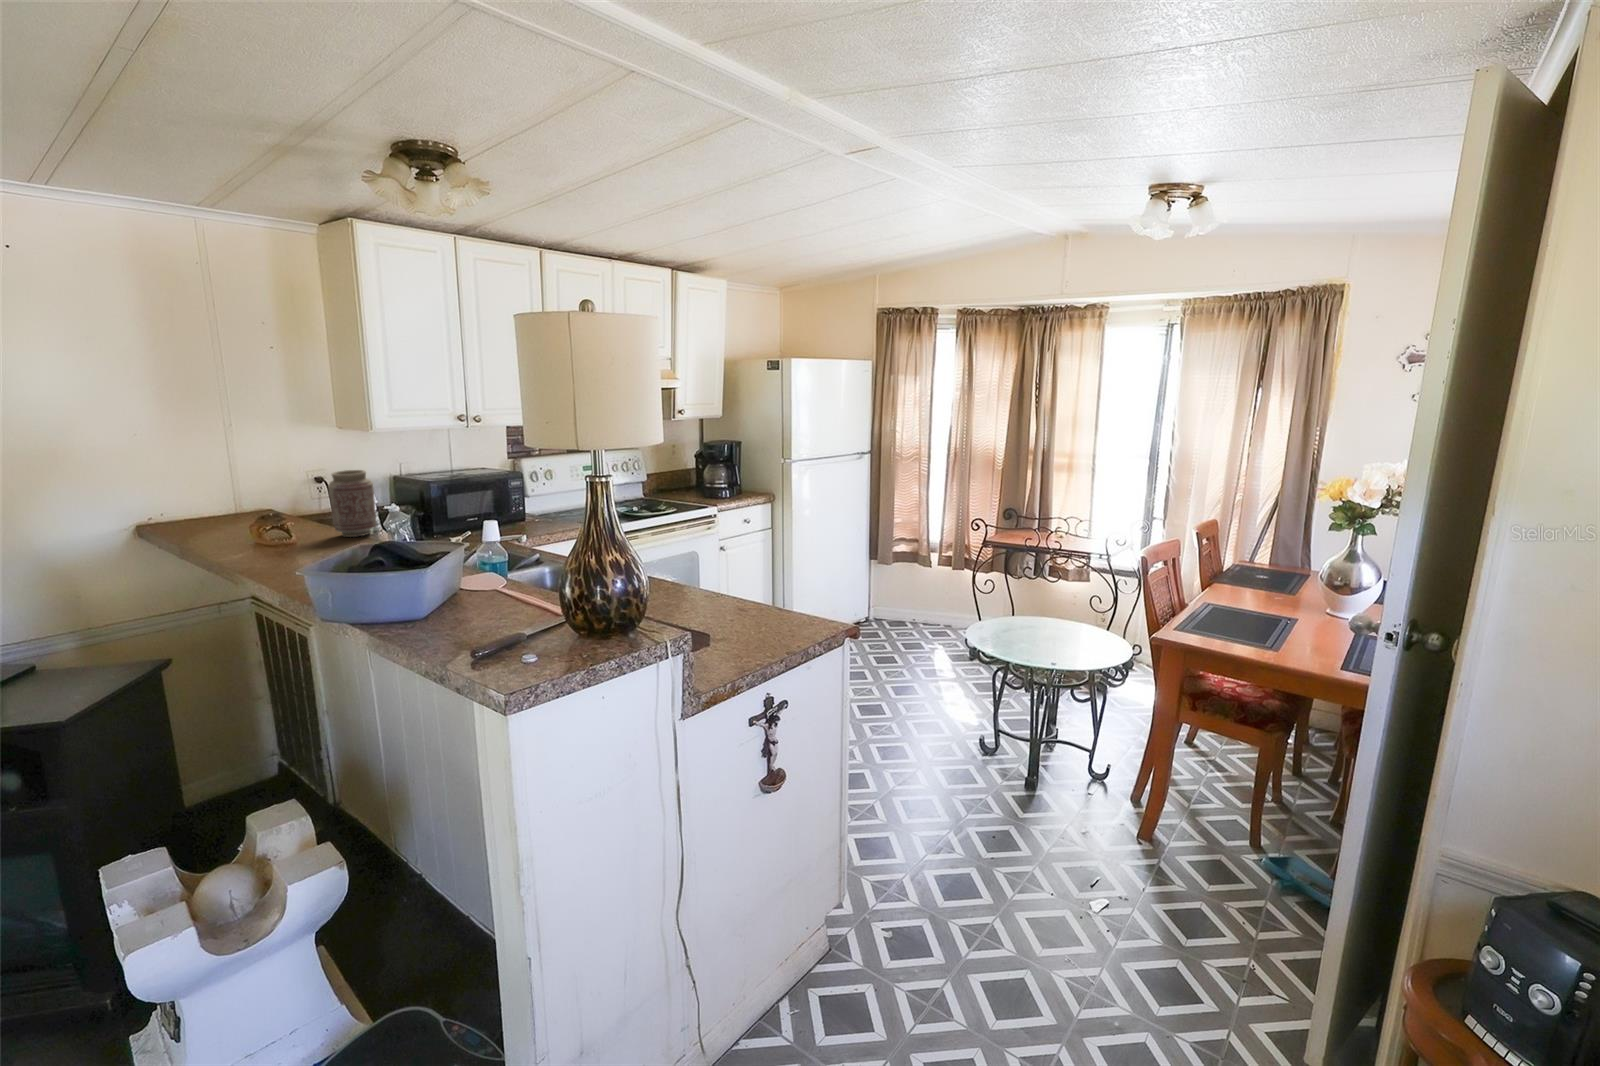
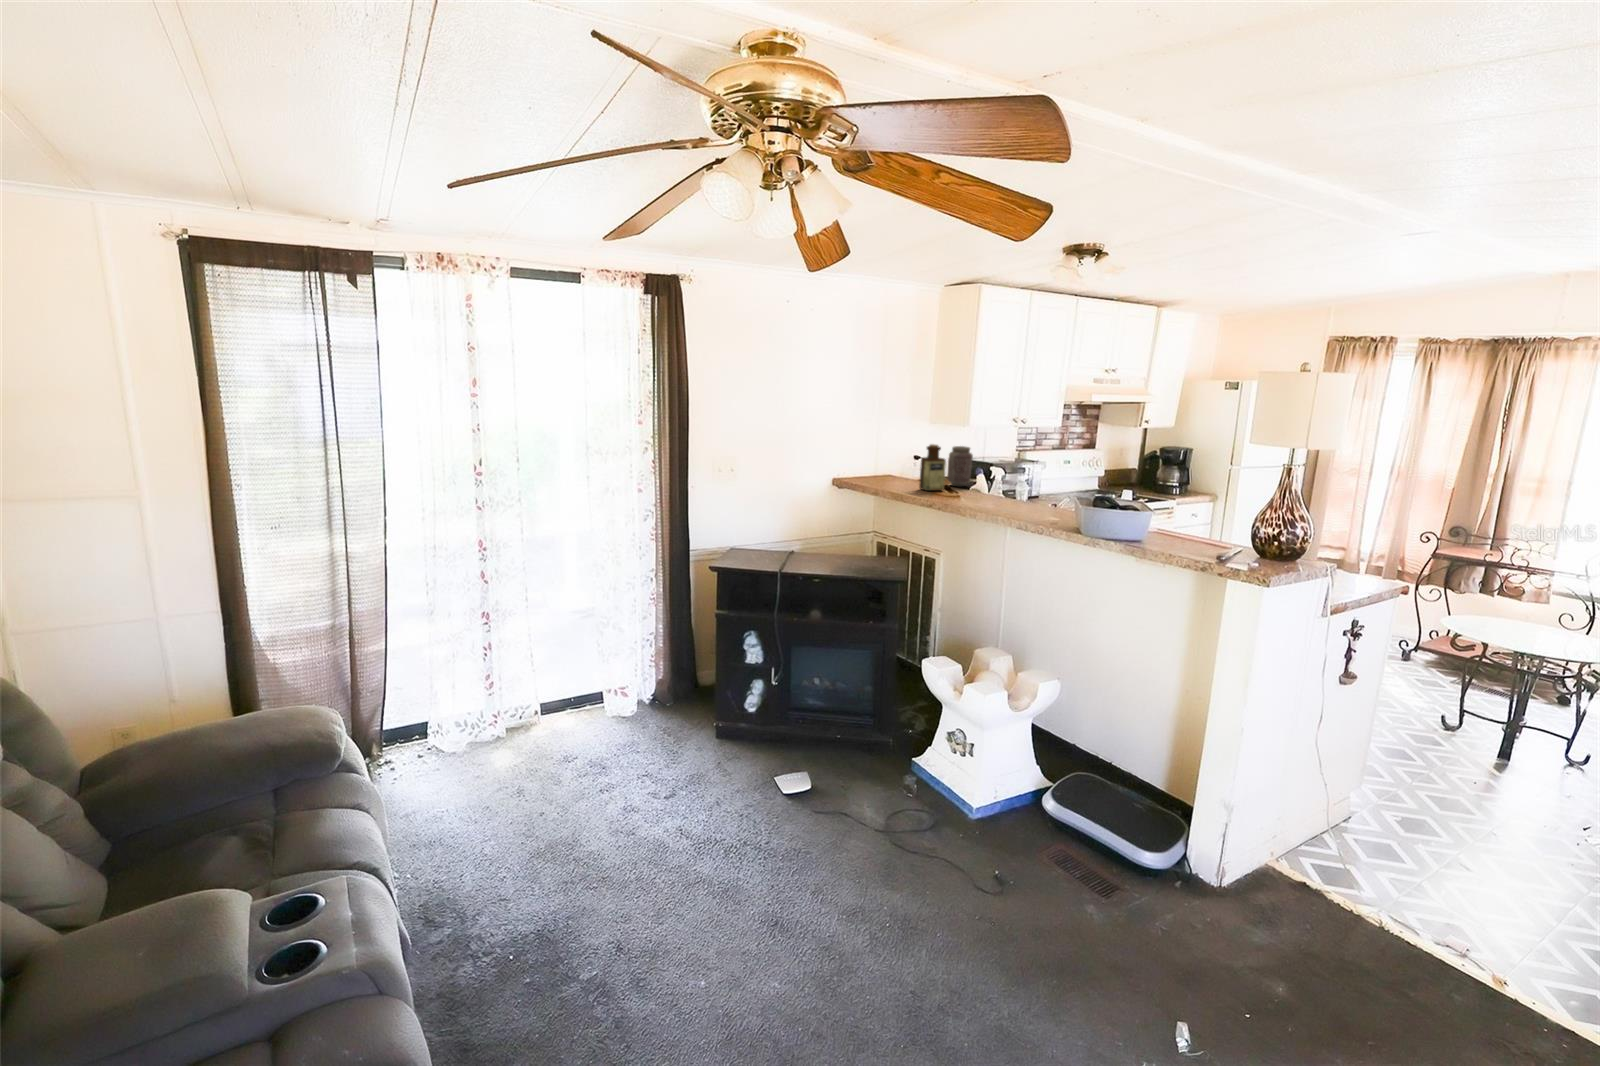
bottle: none [242,474,297,558] -> present [919,444,946,491]

